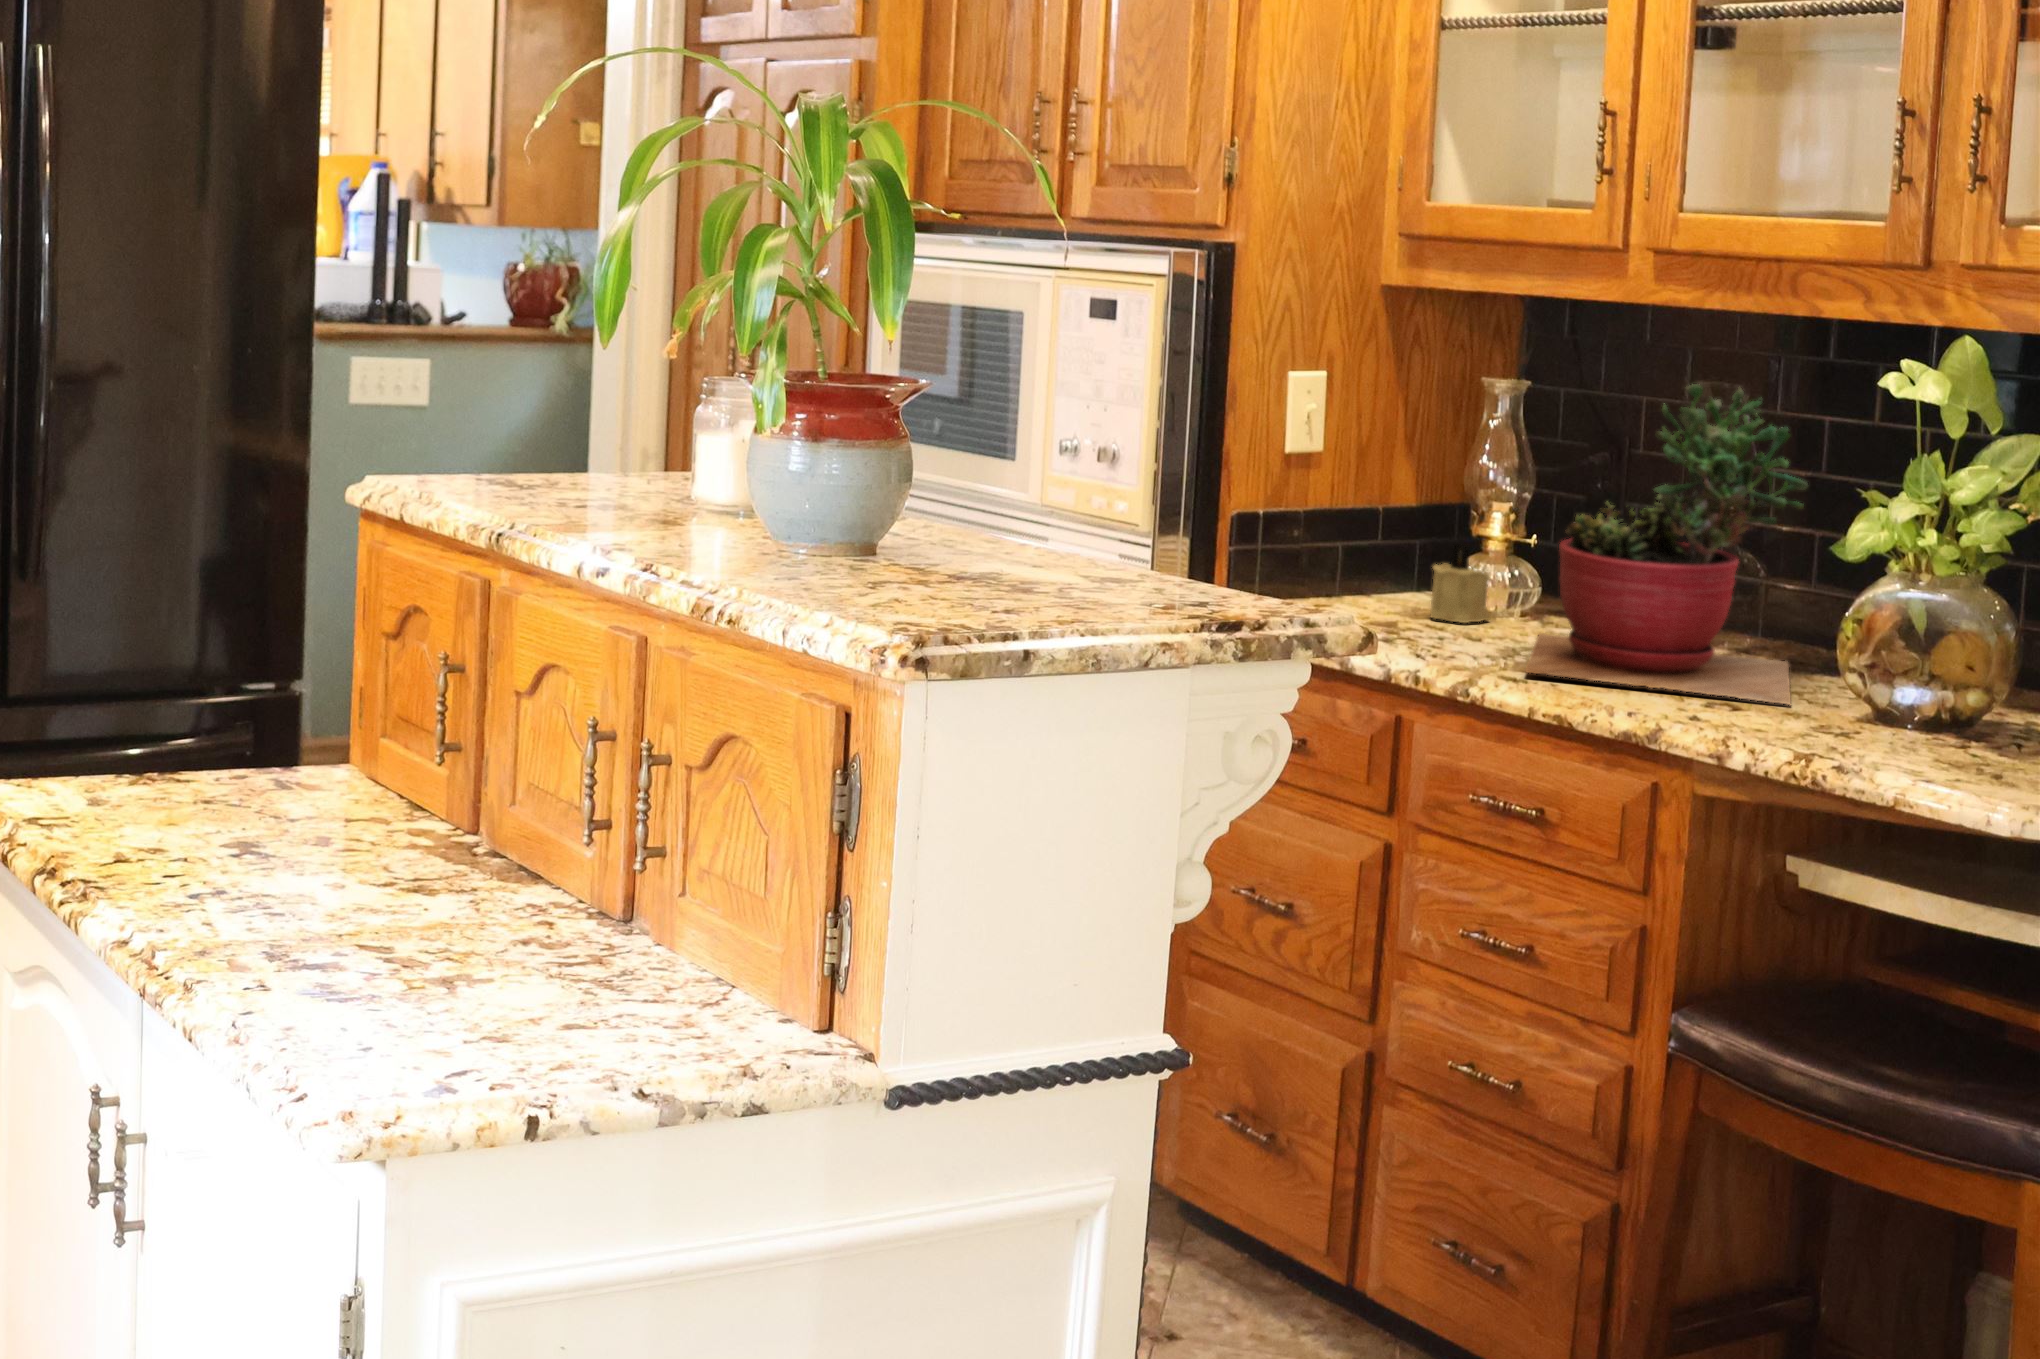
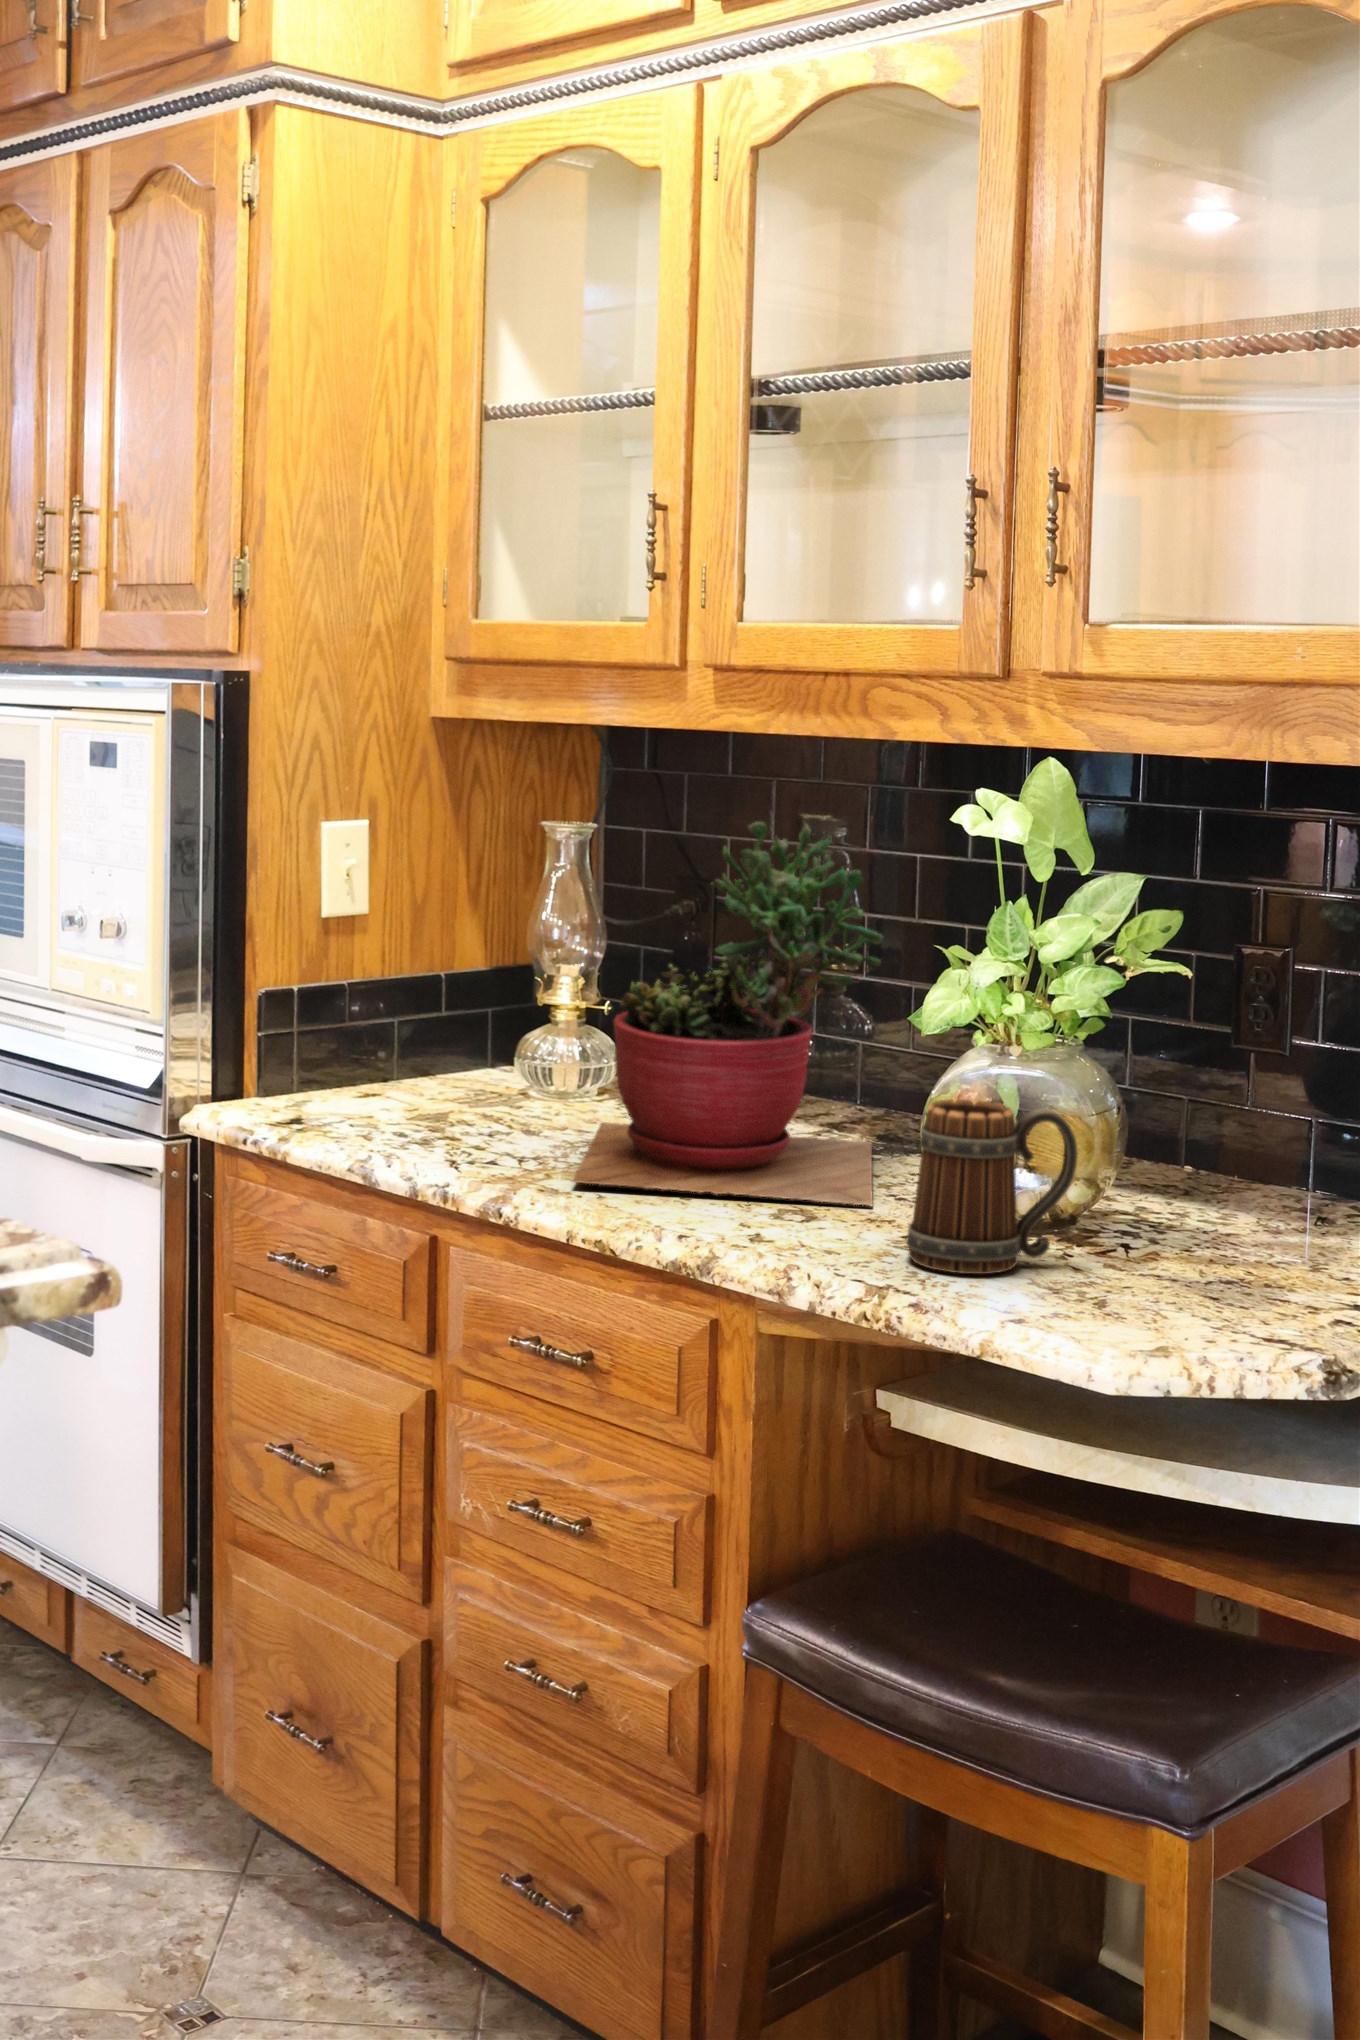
candle: present [1430,544,1490,623] -> none [490,1016,557,1110]
mug: none [1823,614,1978,752] -> present [906,1099,1078,1274]

